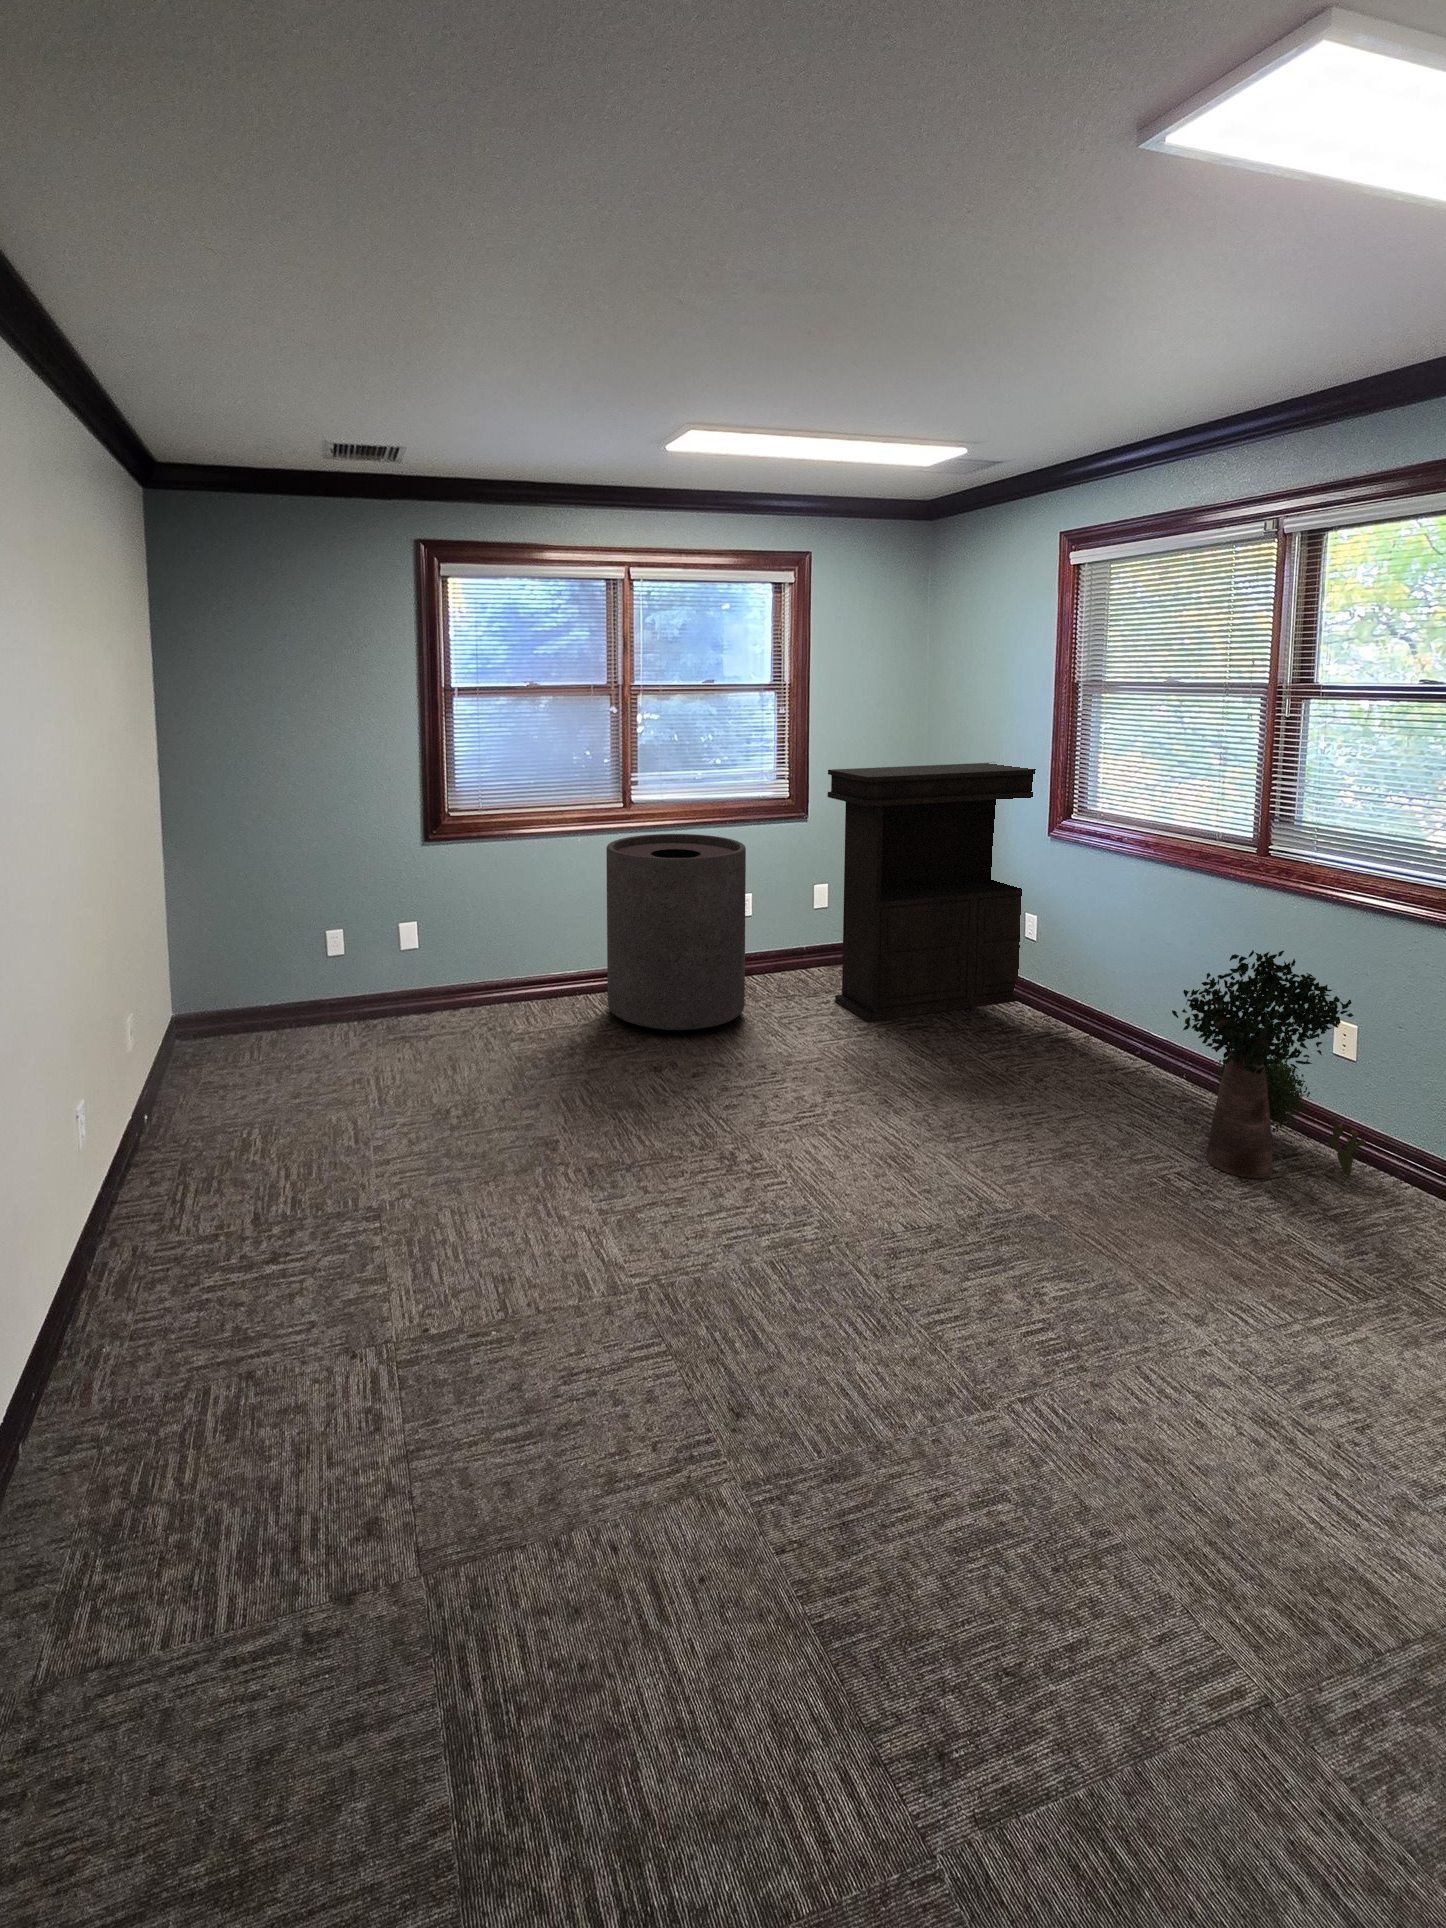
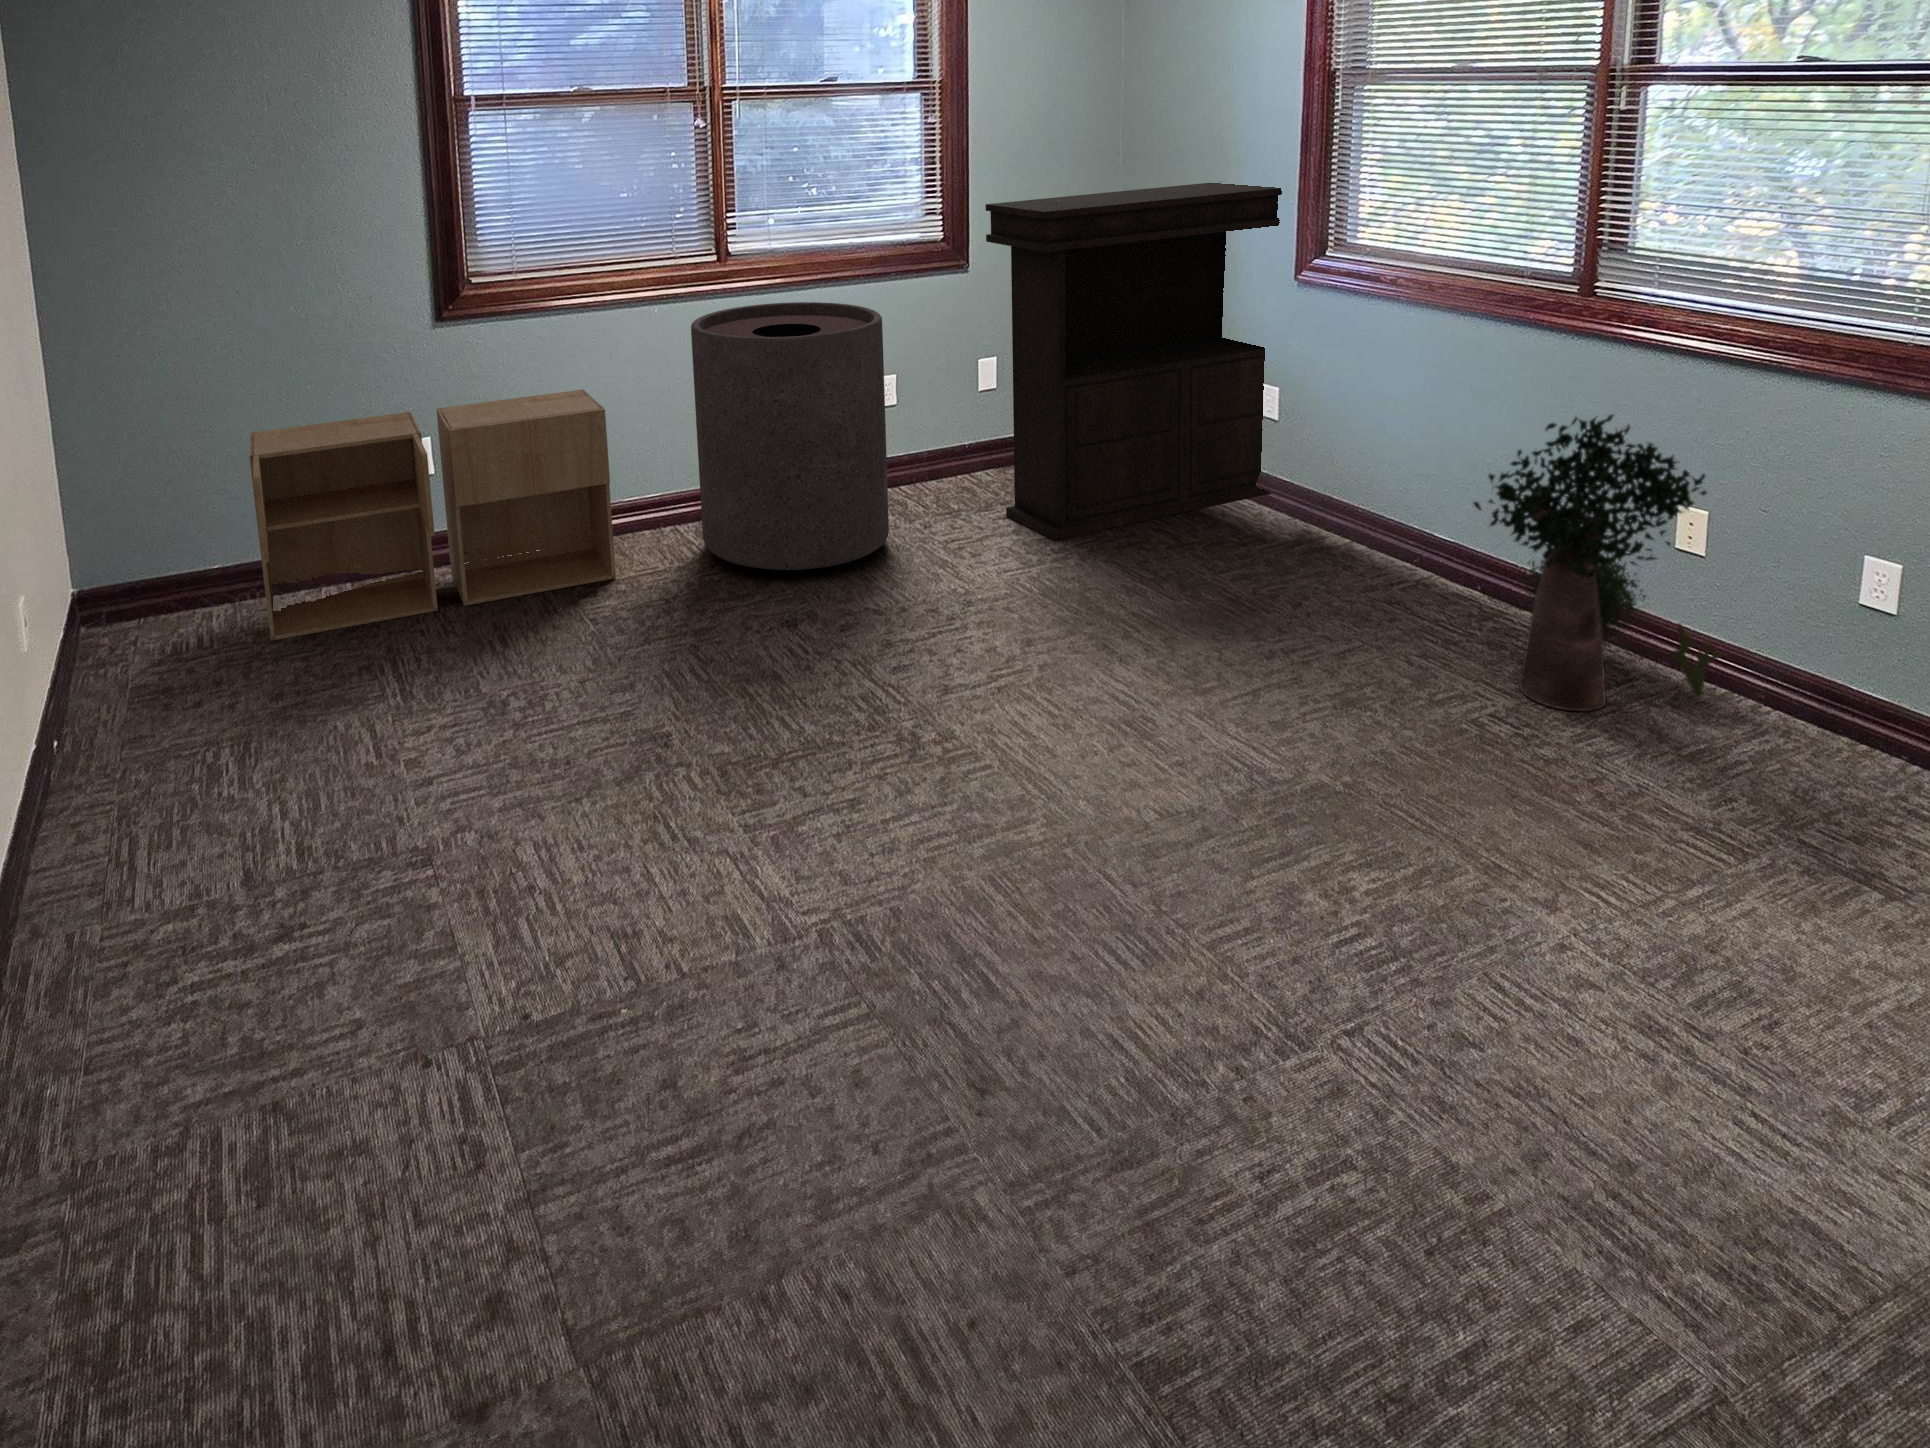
storage cabinet: none [286,888,542,1054] -> present [249,389,616,641]

